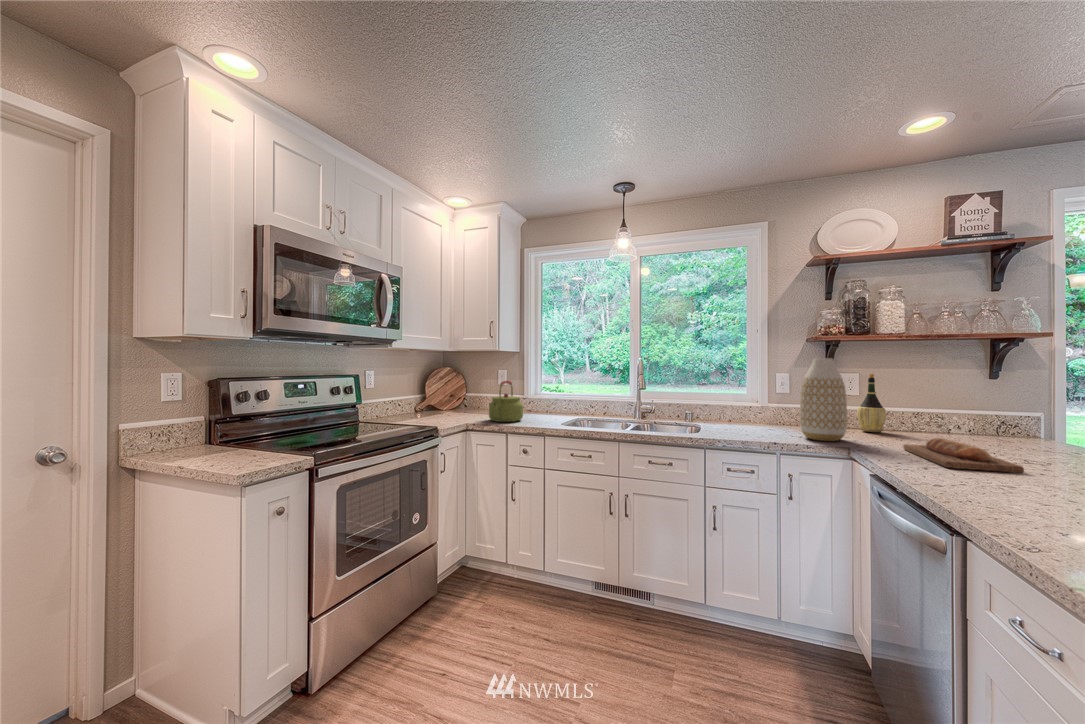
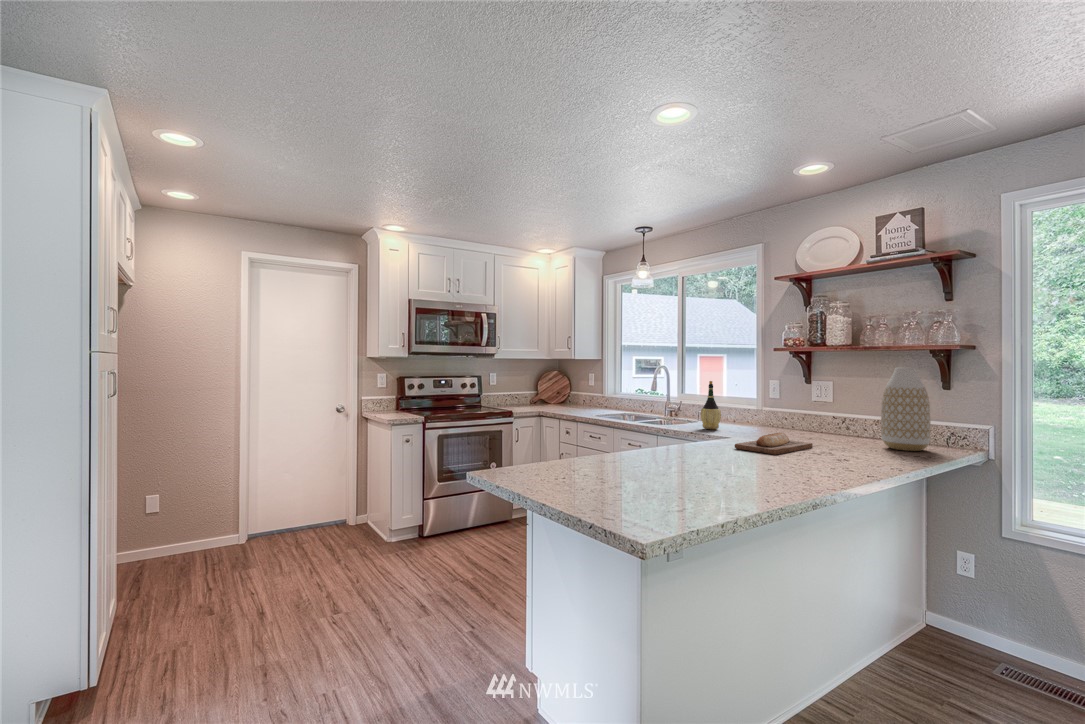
vase: present [800,358,847,441] -> present [881,368,931,451]
wine bottle: present [857,374,886,432] -> present [700,381,721,429]
kettle: present [489,380,523,422] -> none [554,383,582,412]

